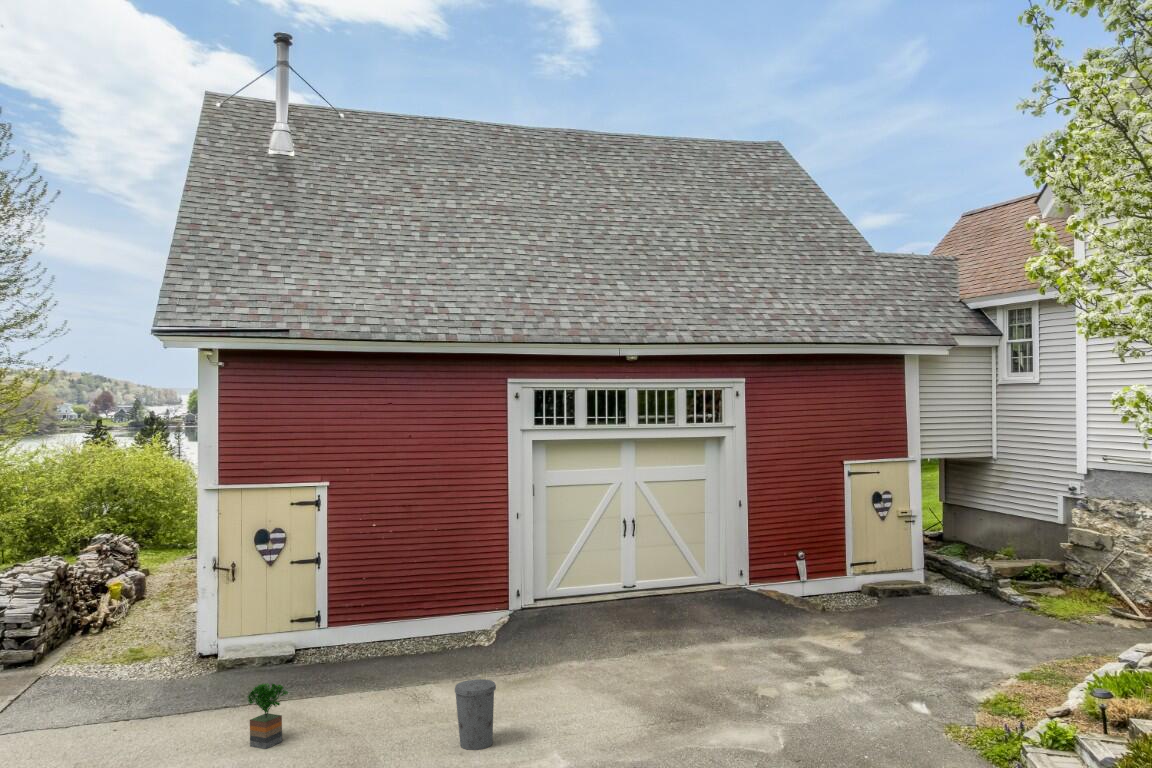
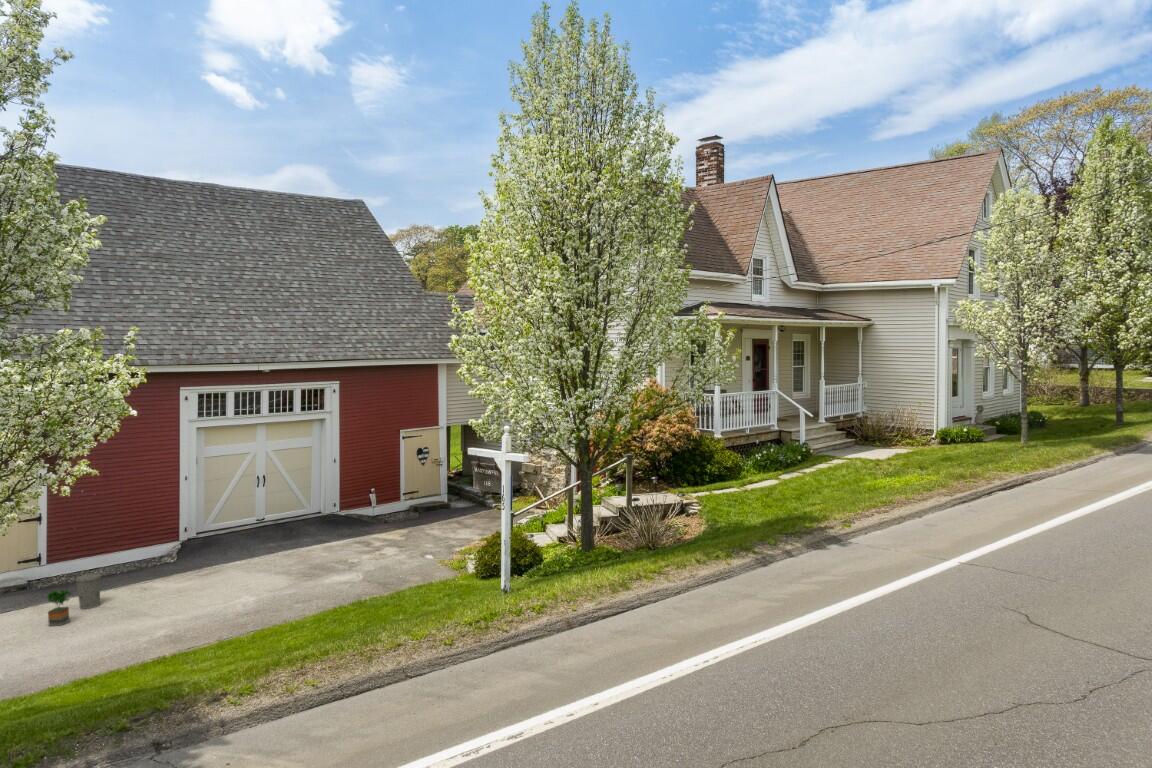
trash can: present [455,679,496,750] -> present [76,573,101,609]

